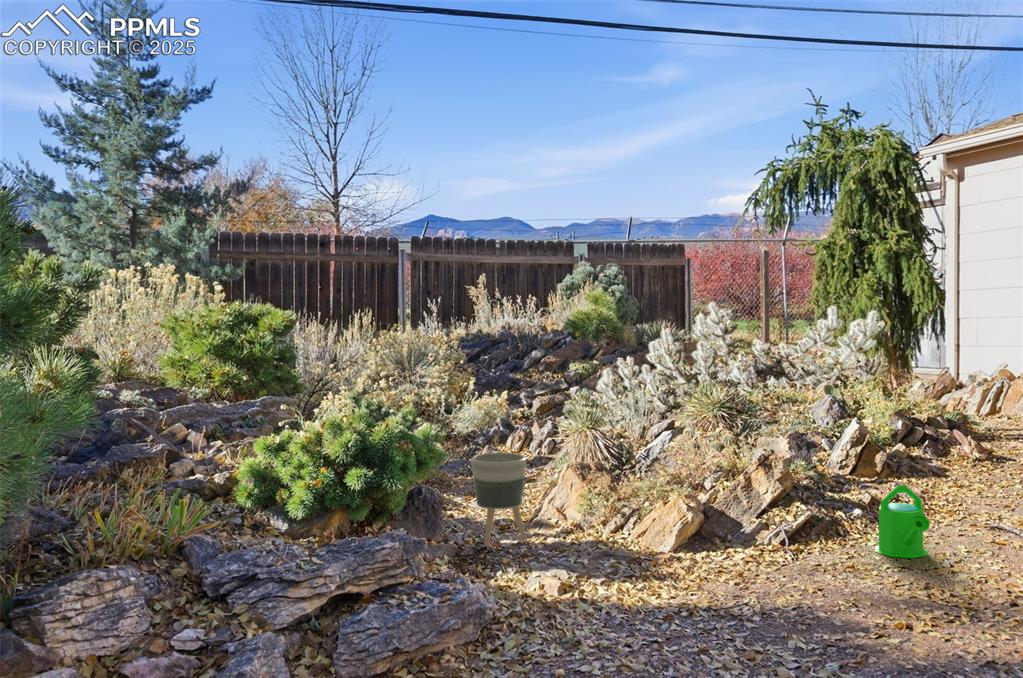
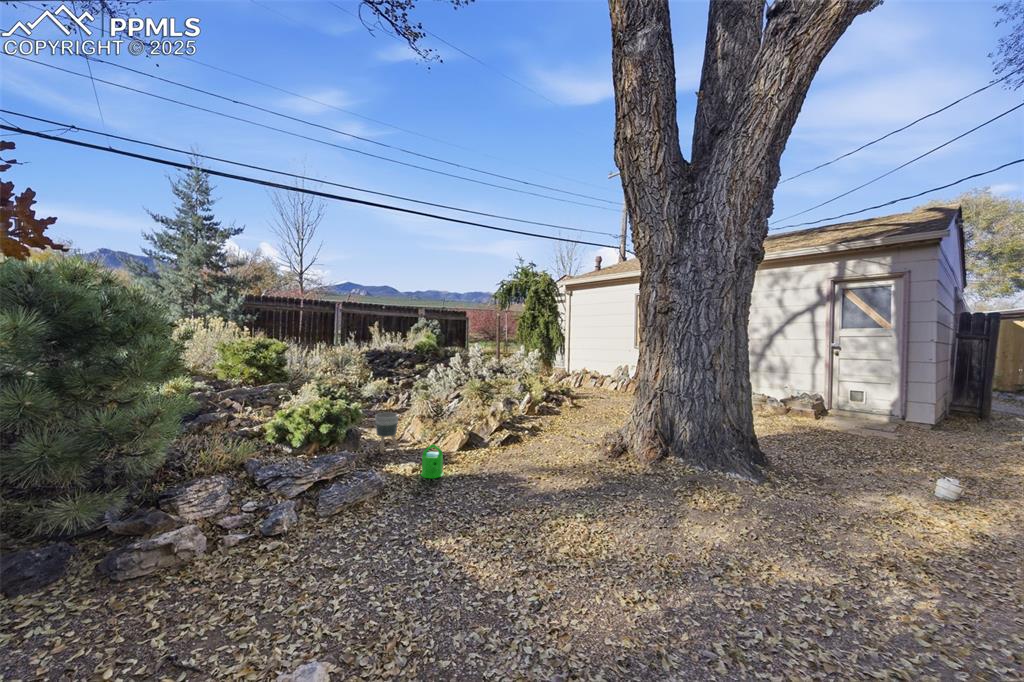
watering can: present [875,485,930,558] -> present [420,444,444,478]

